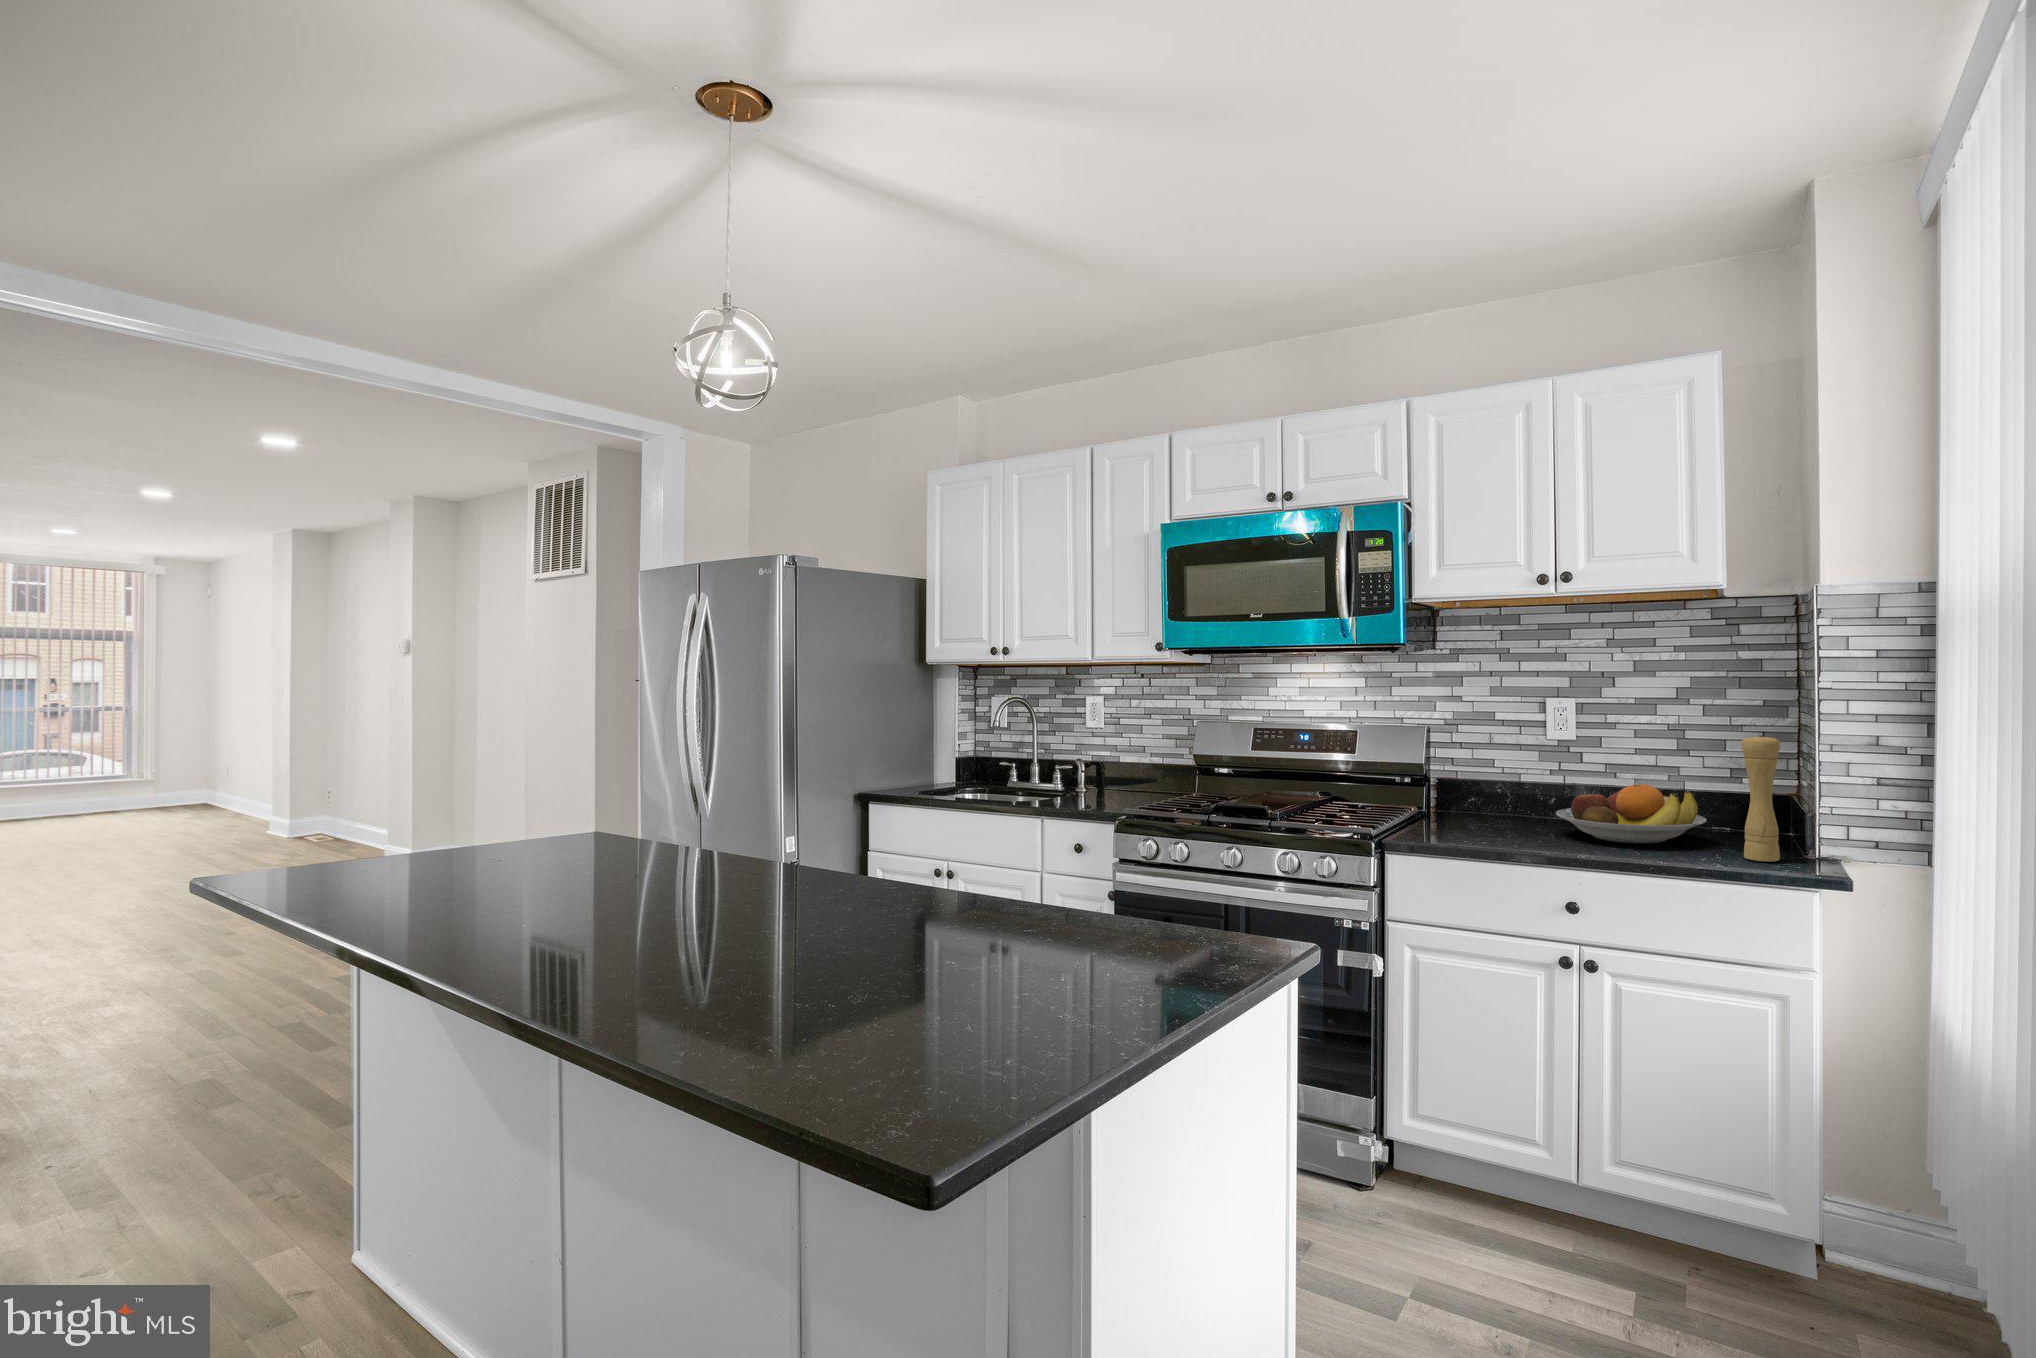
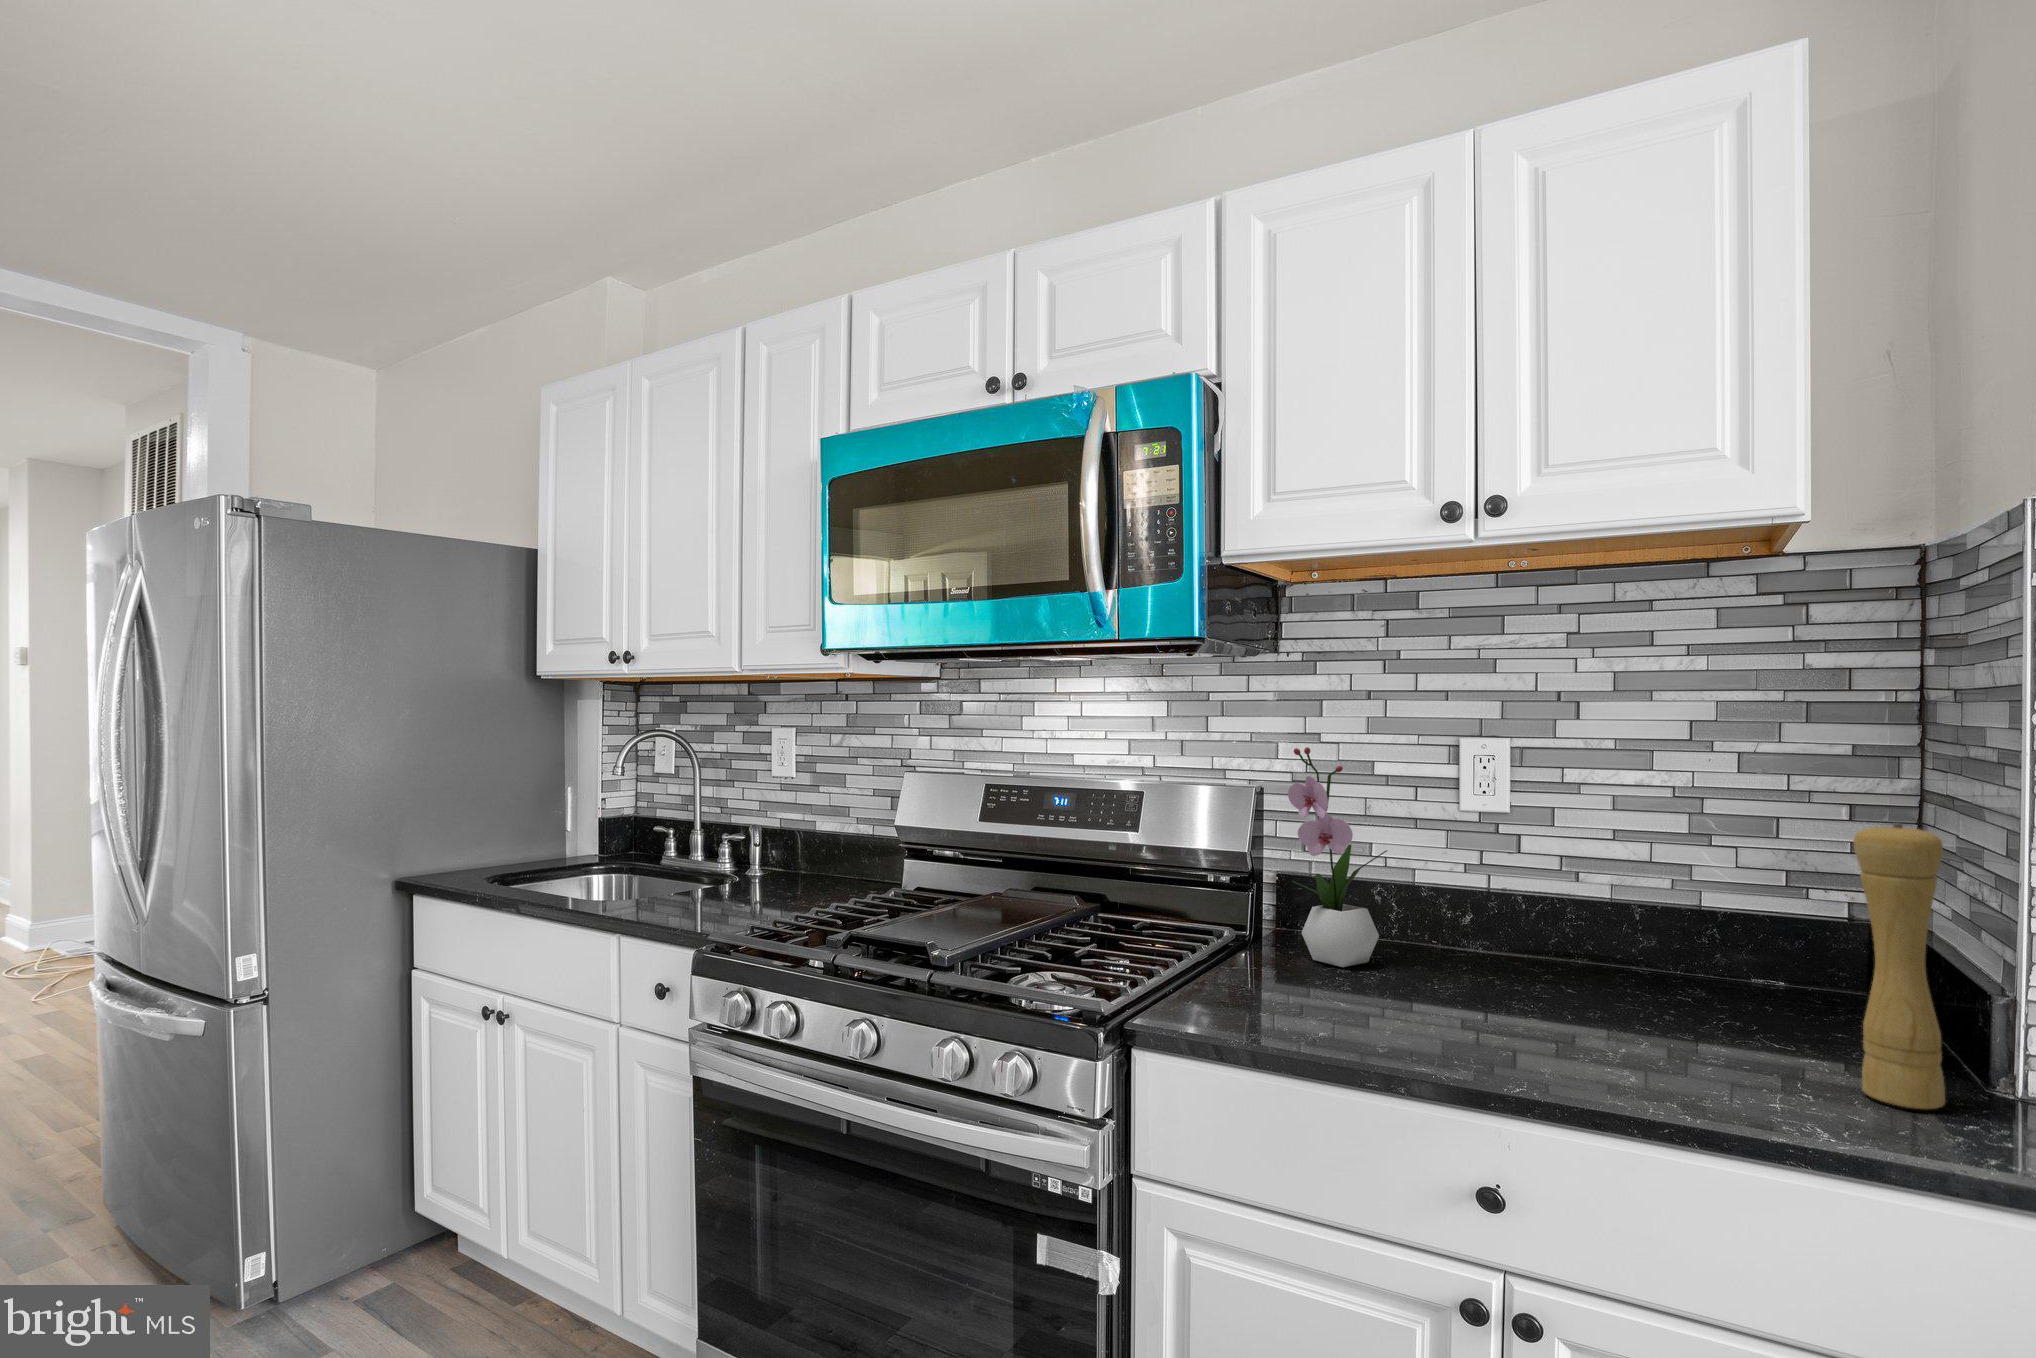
flower arrangement: none [1451,704,1508,824] -> present [1288,747,1387,967]
fruit bowl: present [1556,784,1706,843] -> none [1469,909,1764,1034]

